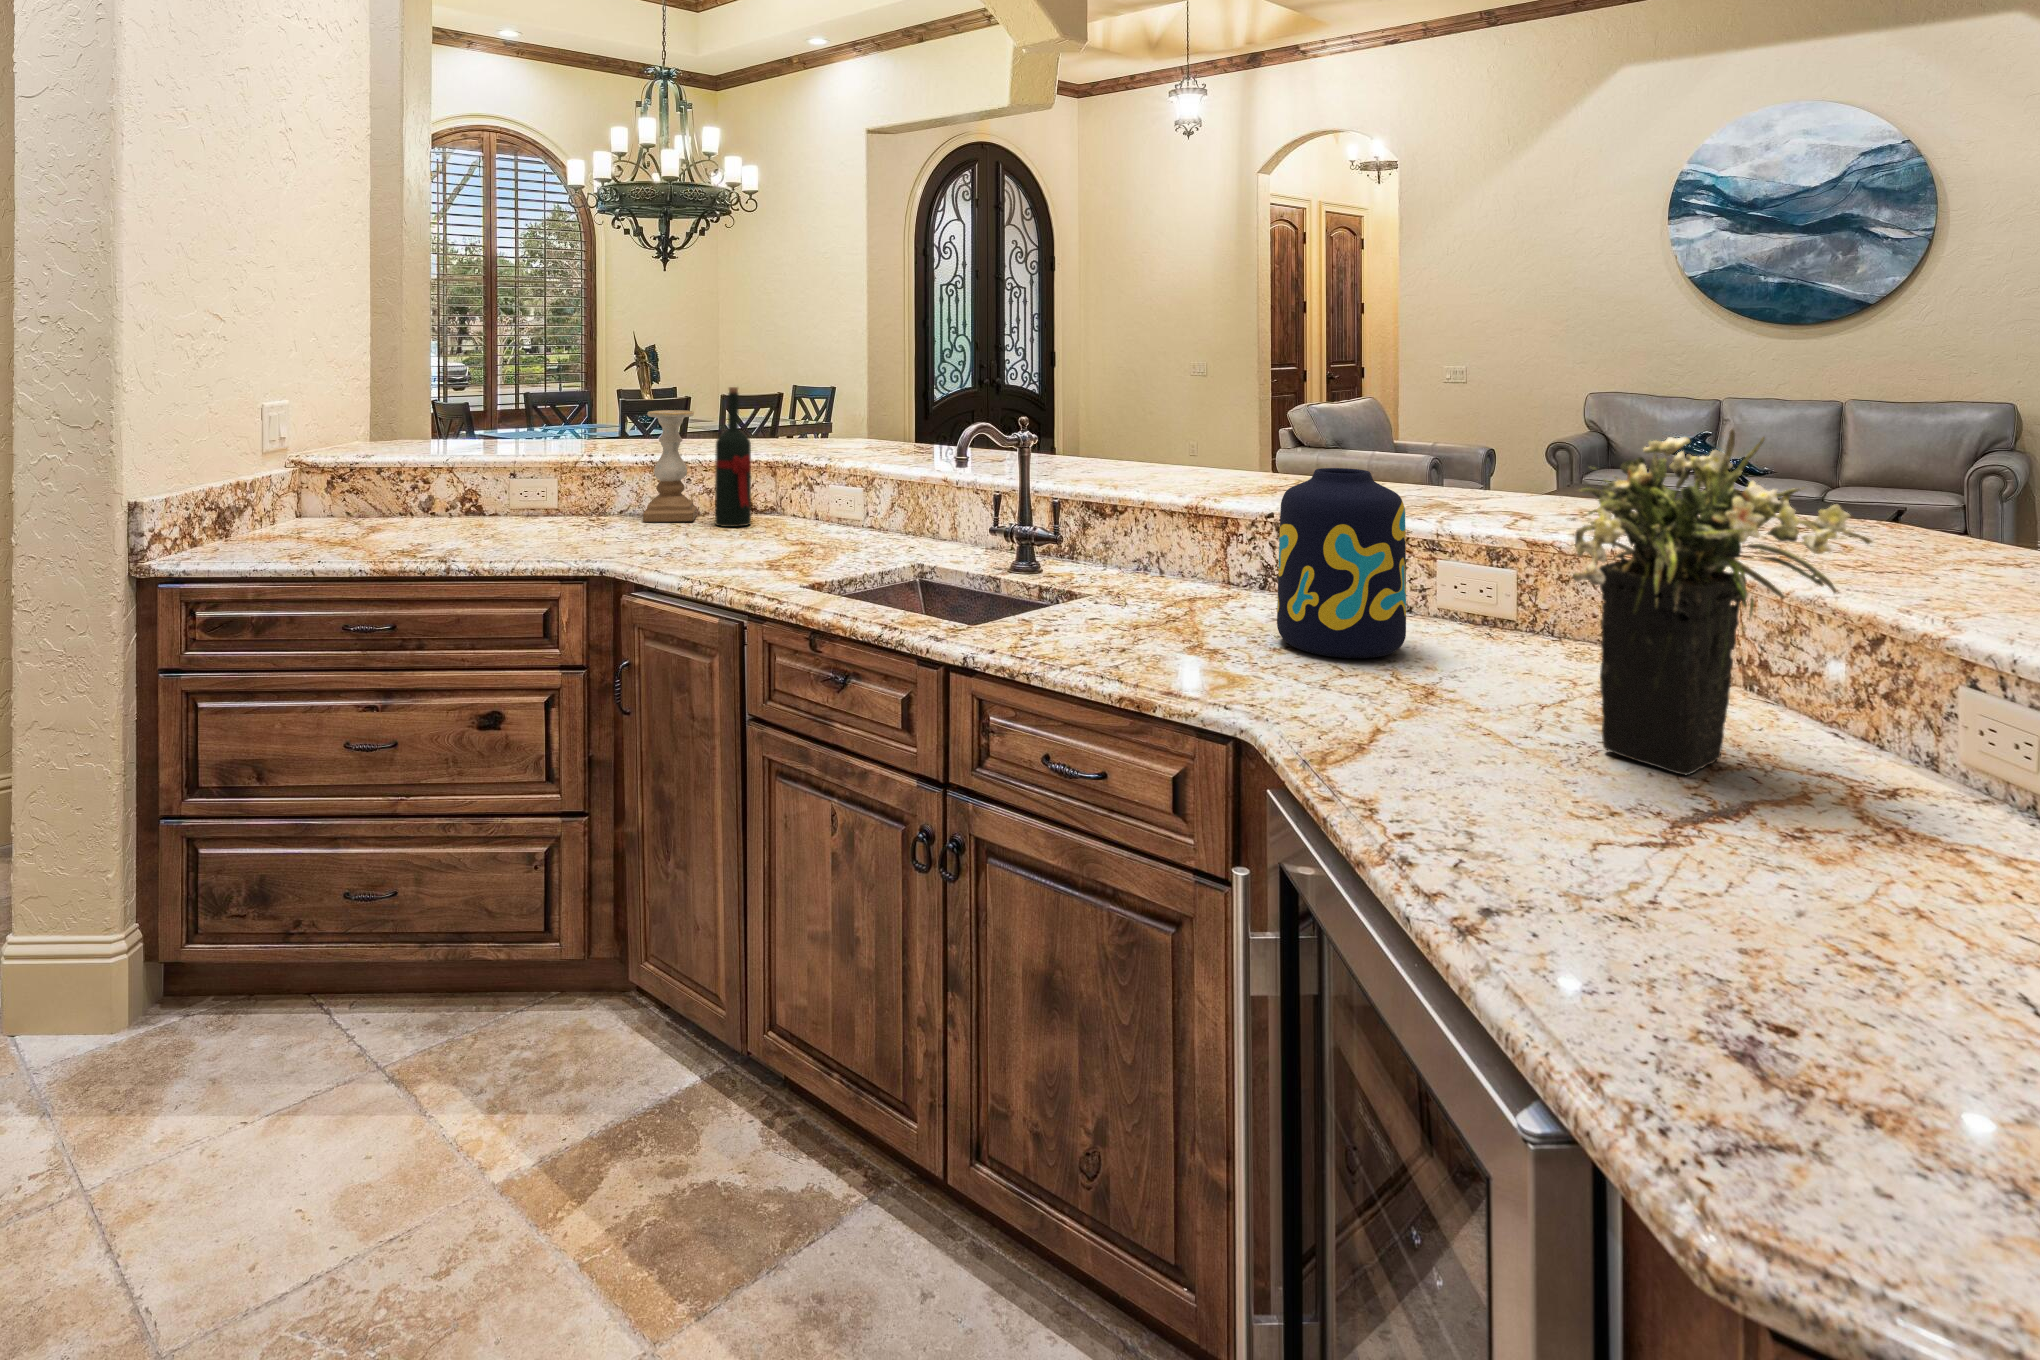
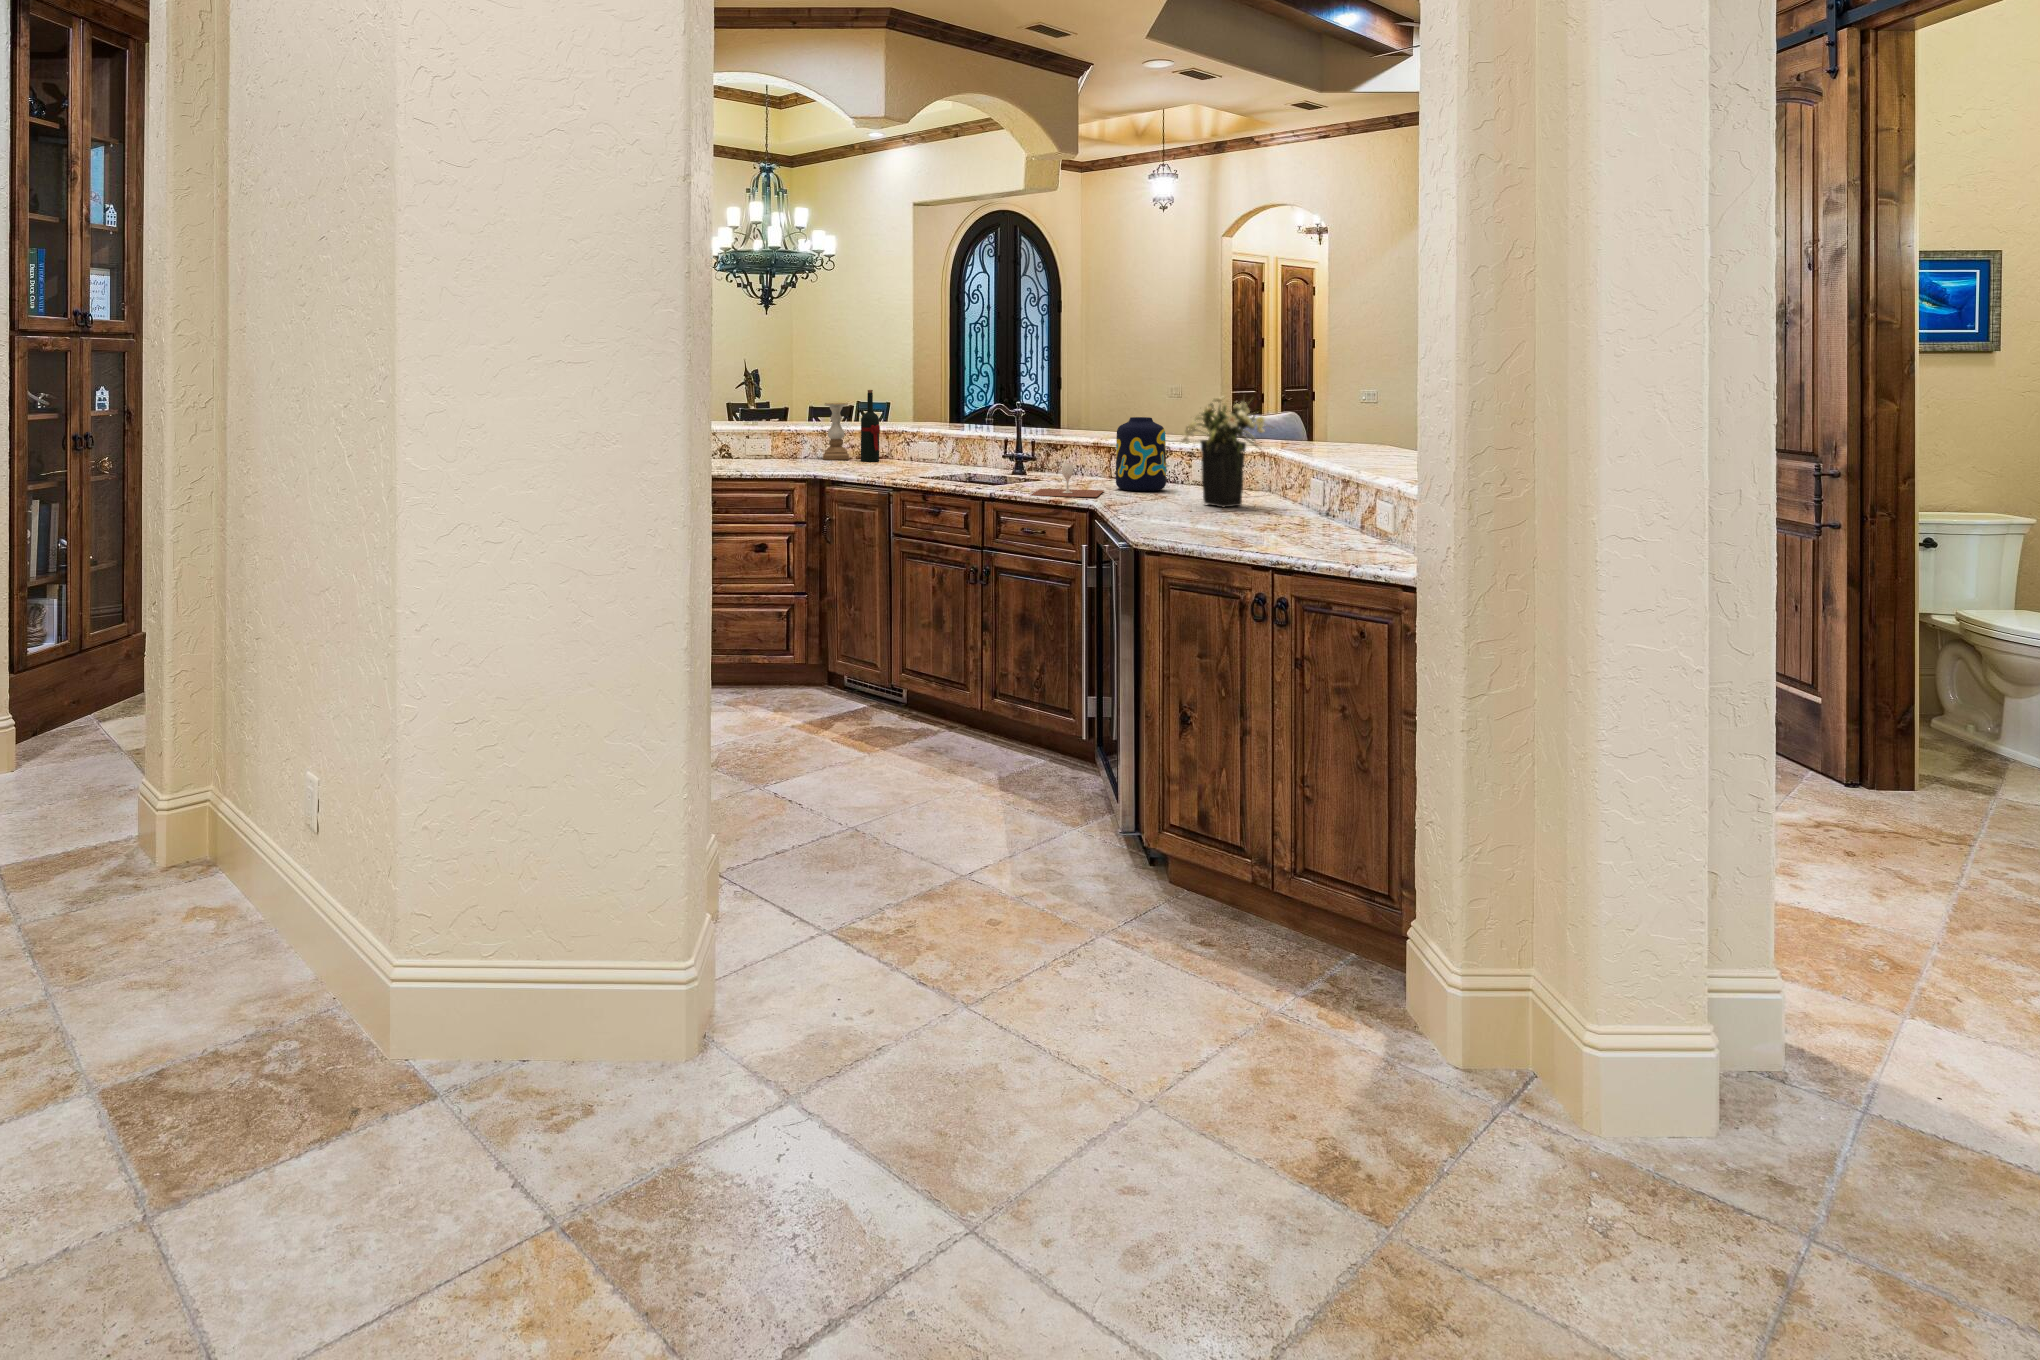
wine glass: none [1081,596,1270,708] -> present [1031,463,1104,497]

